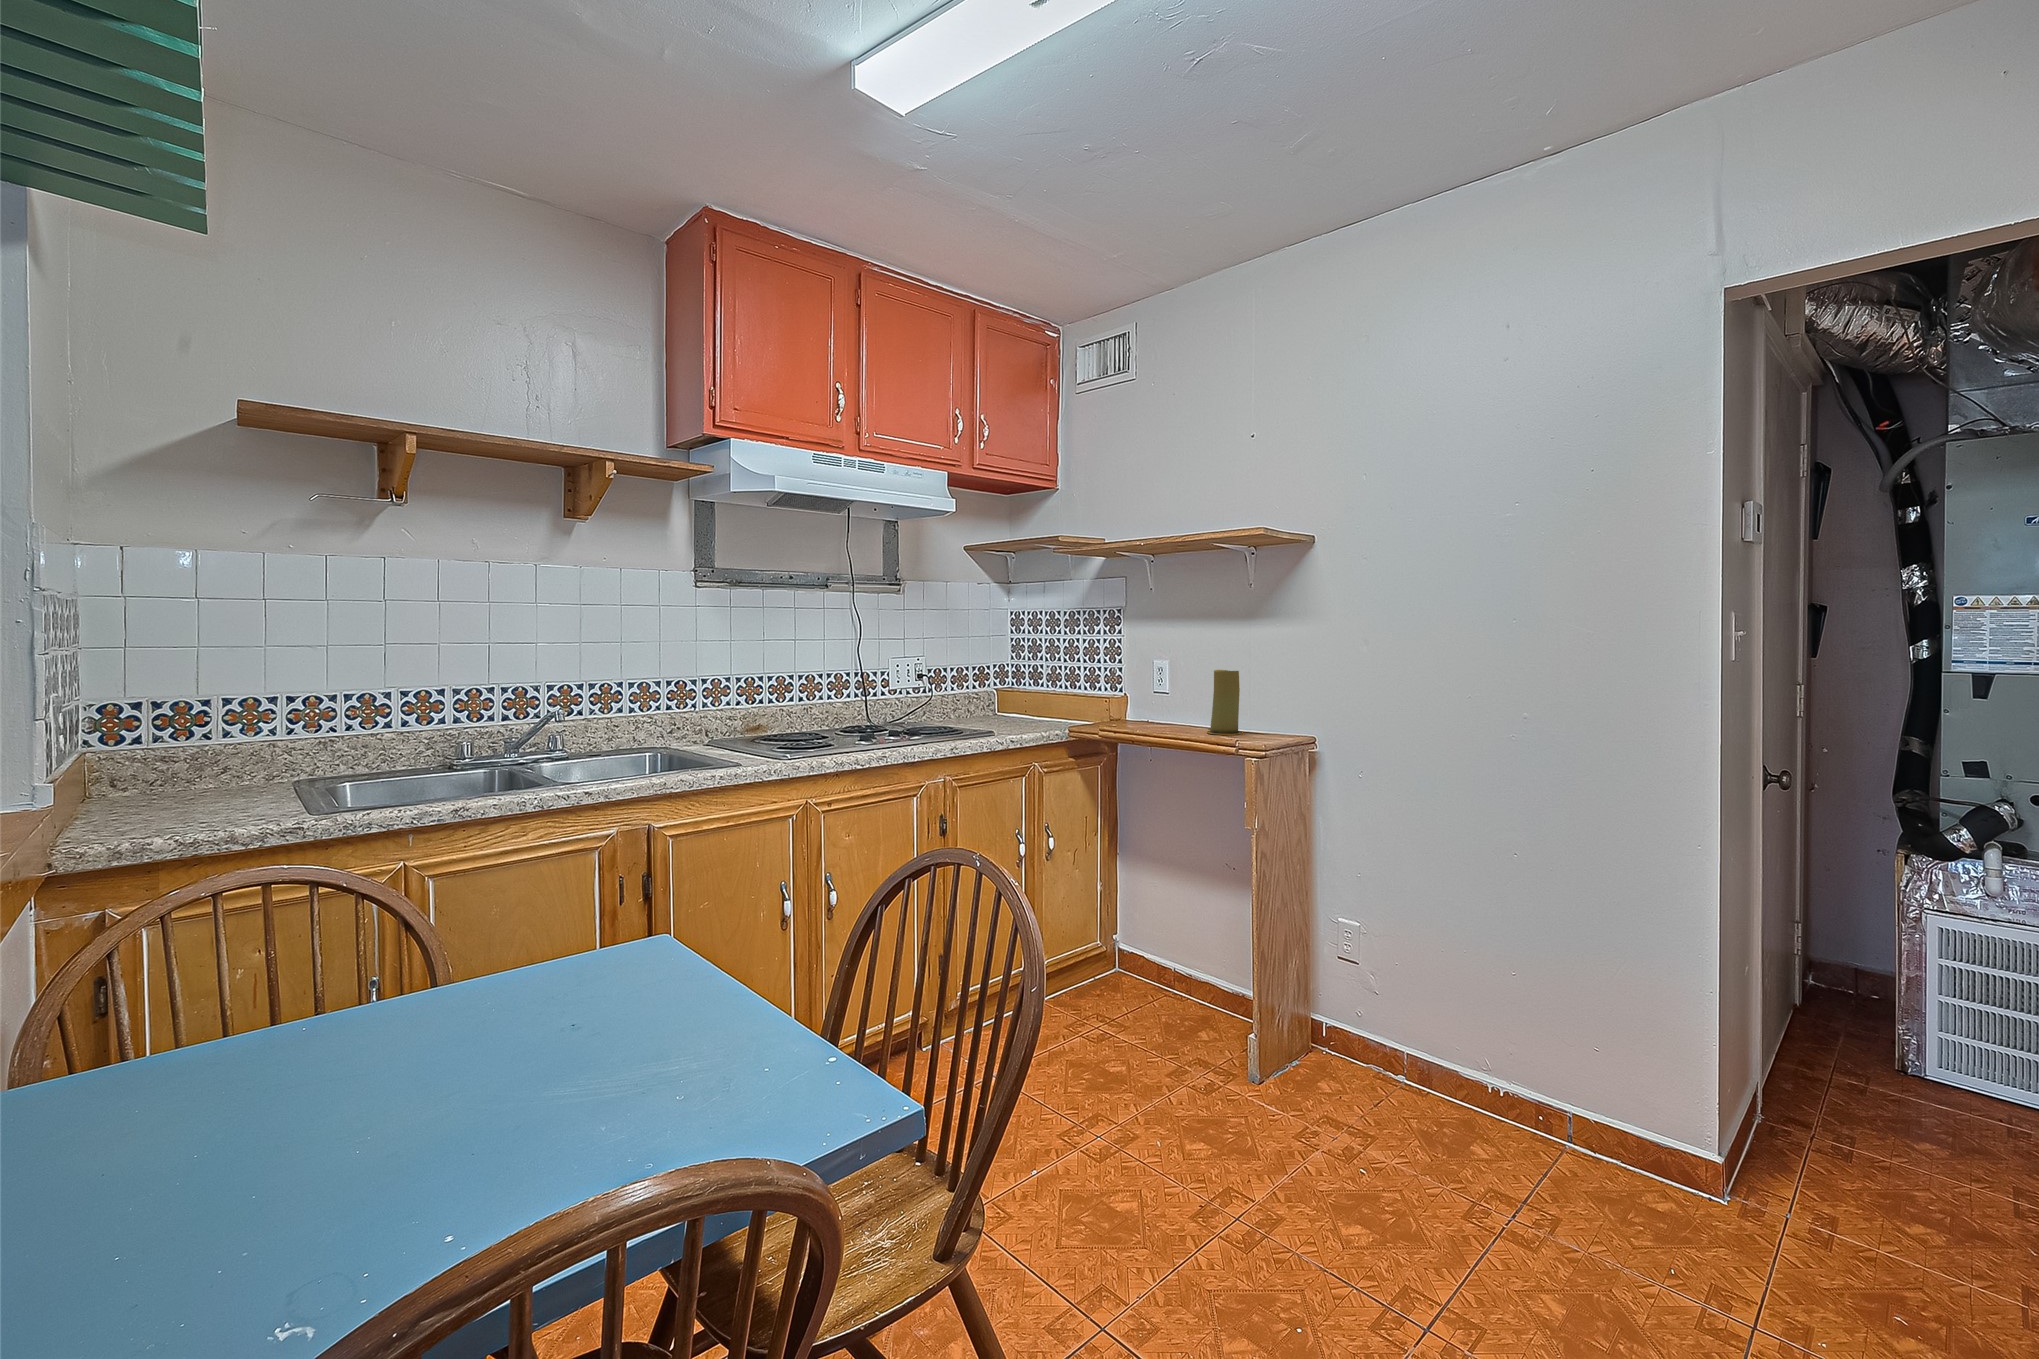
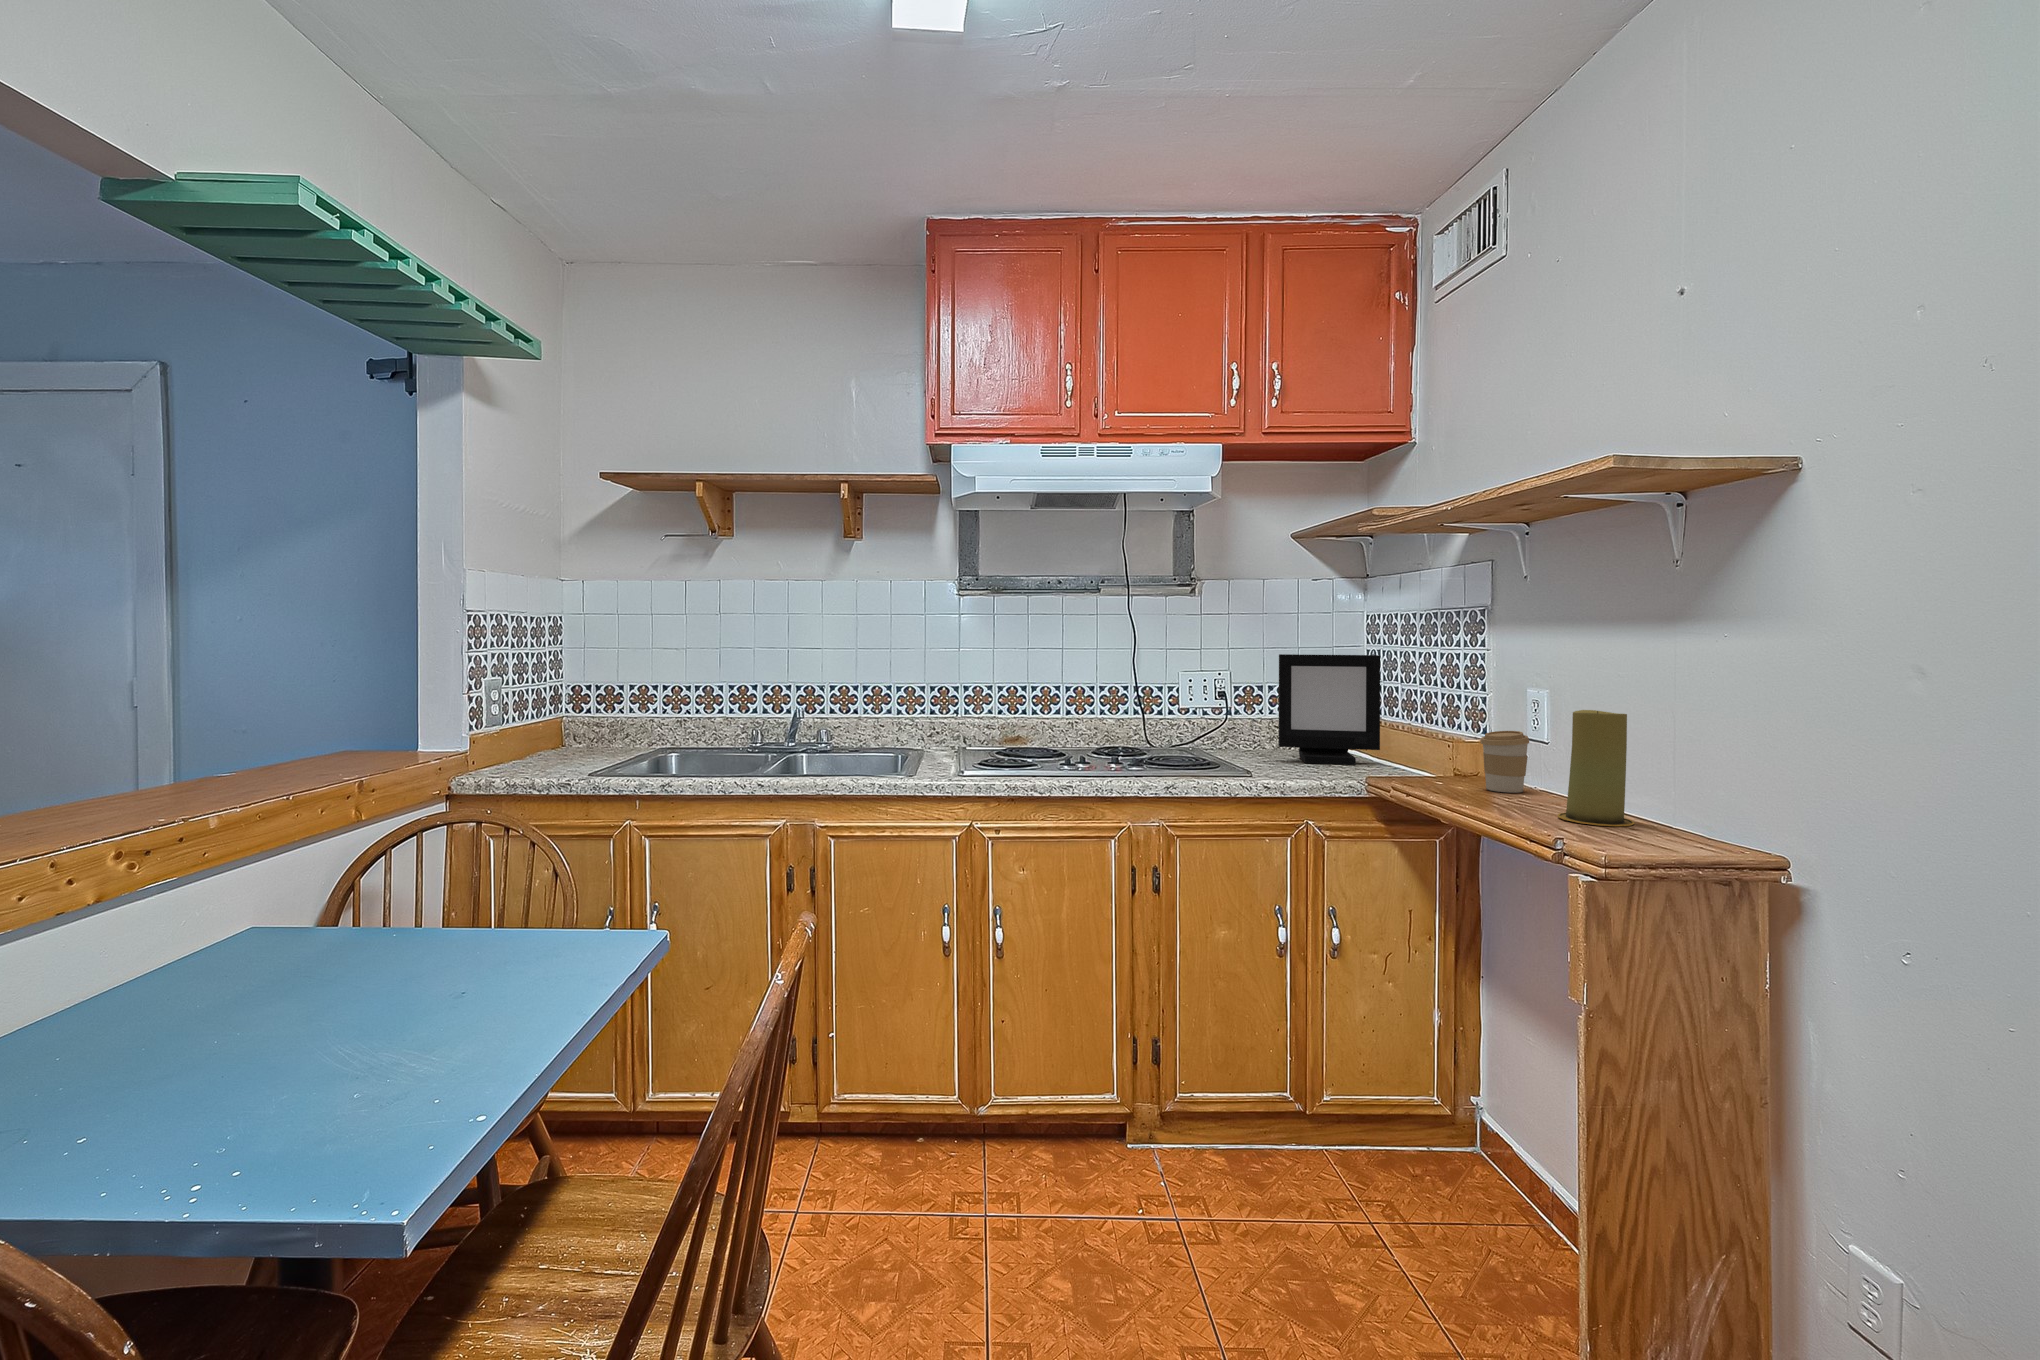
picture frame: none [981,641,1046,723] -> present [1278,654,1380,765]
coffee cup: none [1136,687,1163,726] -> present [1480,731,1529,793]

